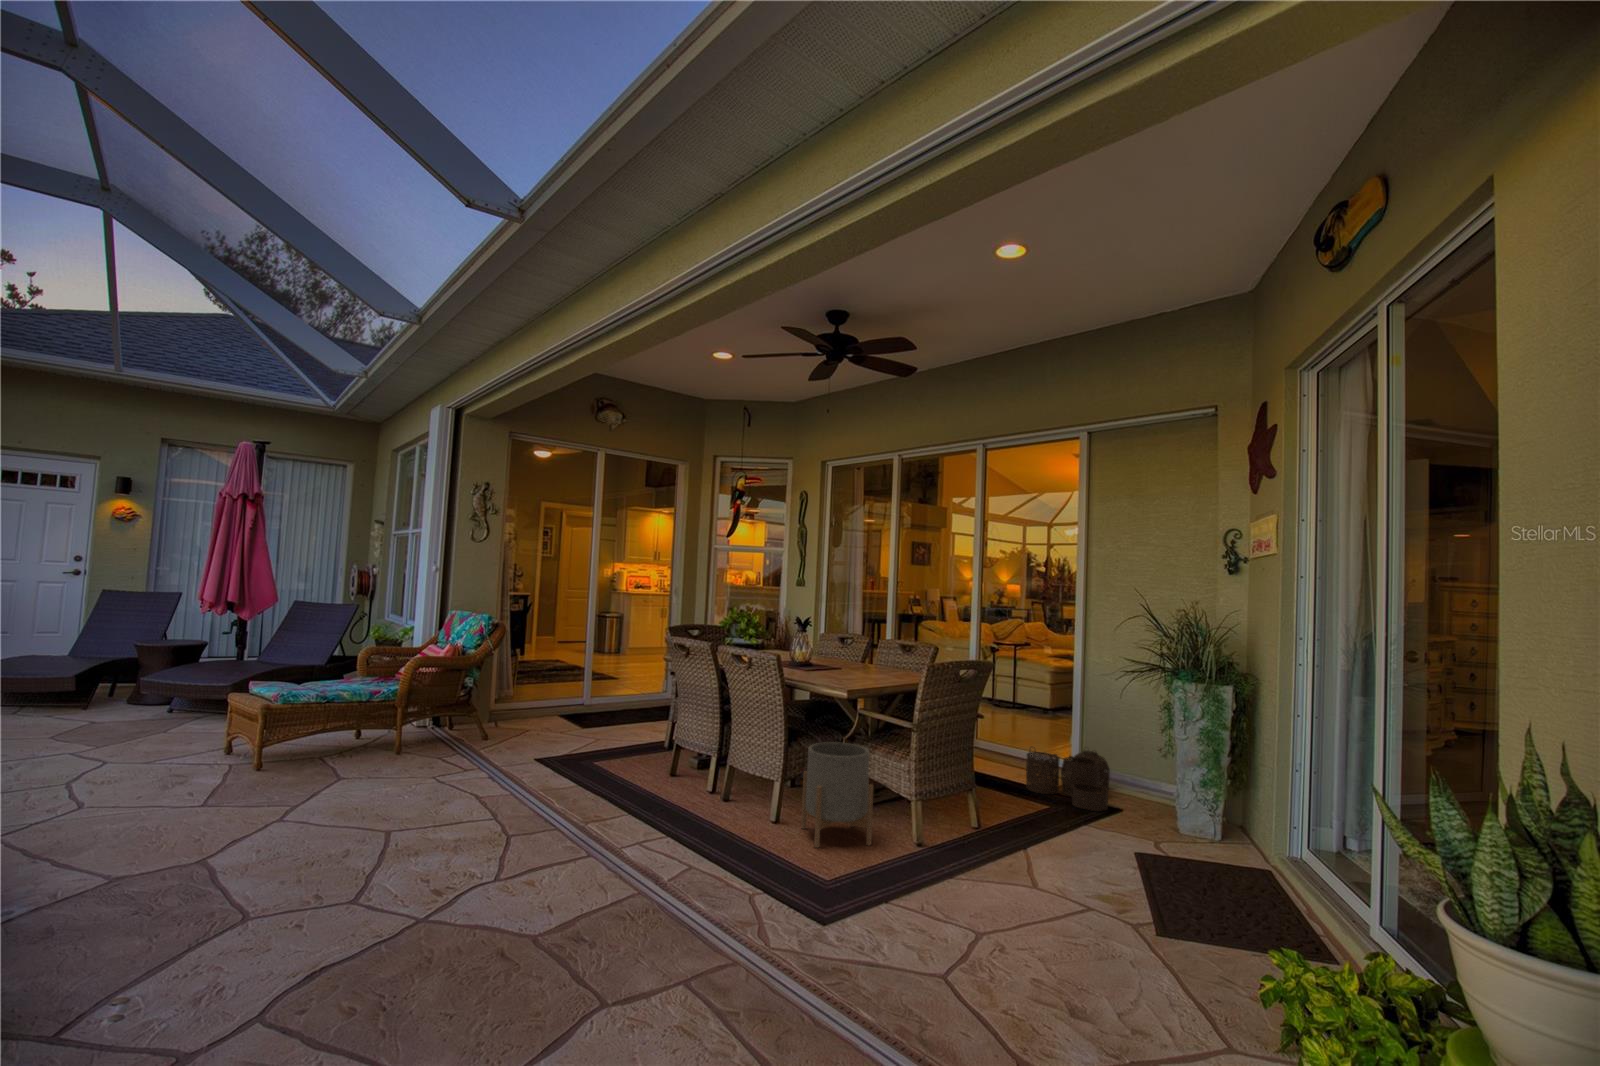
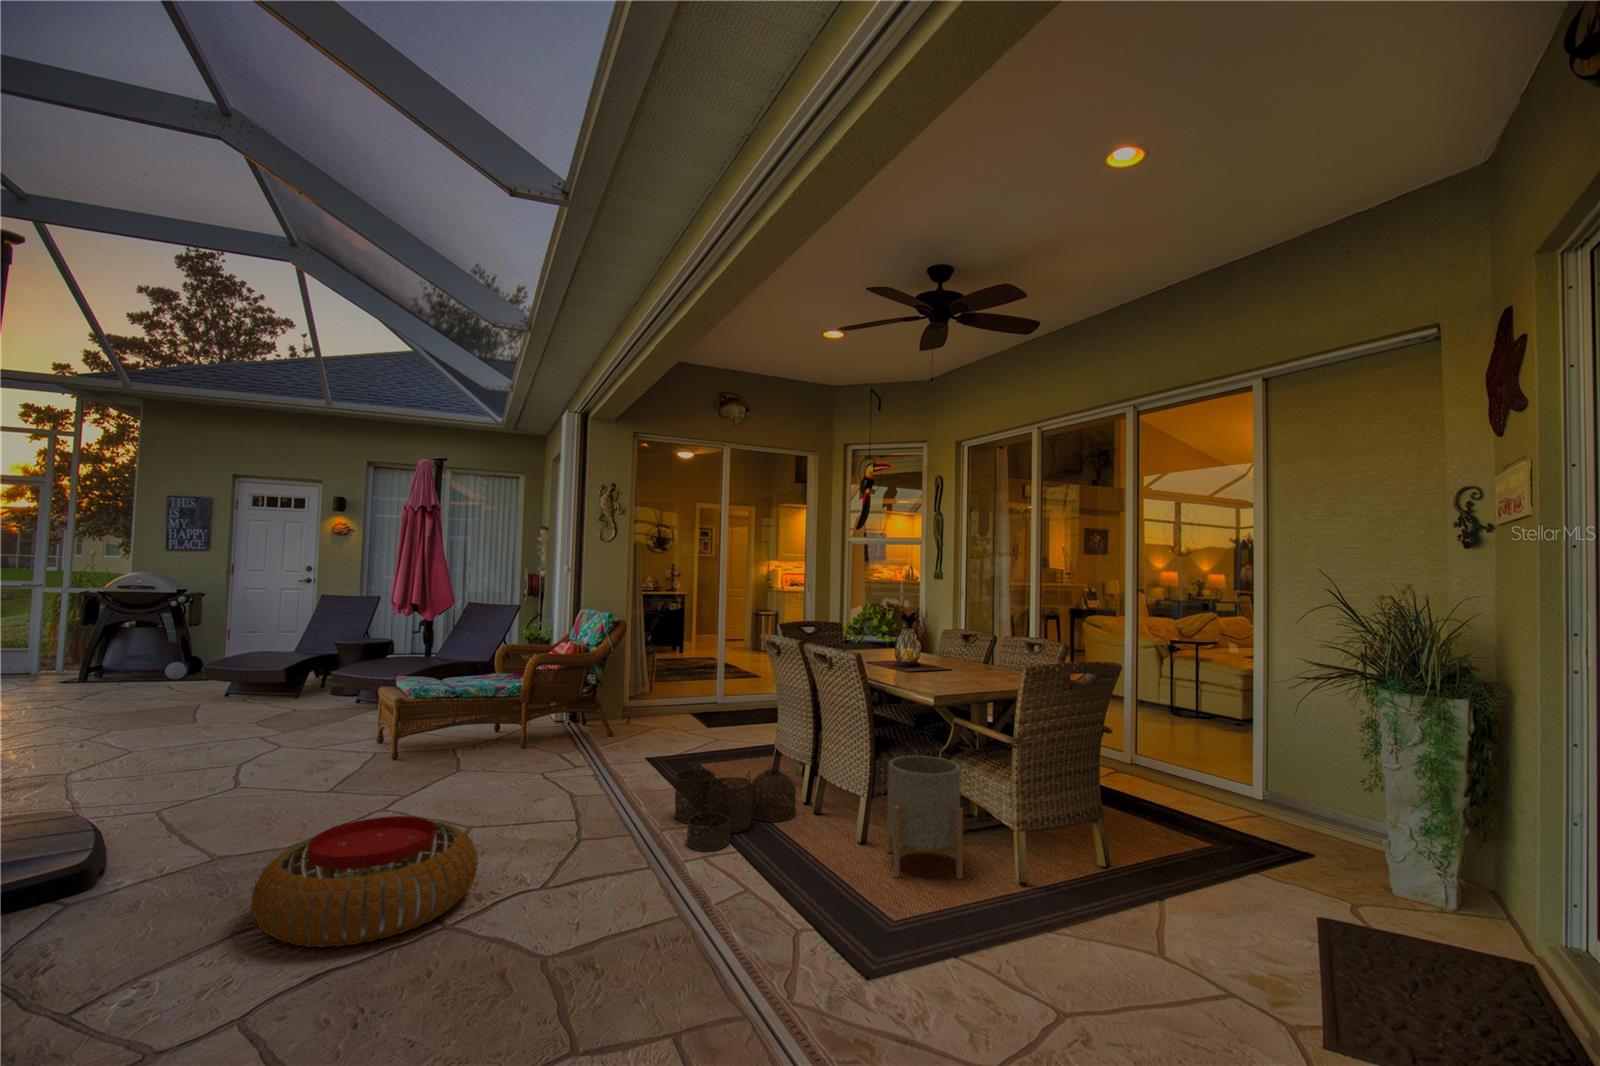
woven basket: present [1026,750,1110,811] -> present [675,768,796,851]
pouf: none [192,819,431,953] -> present [251,816,478,947]

